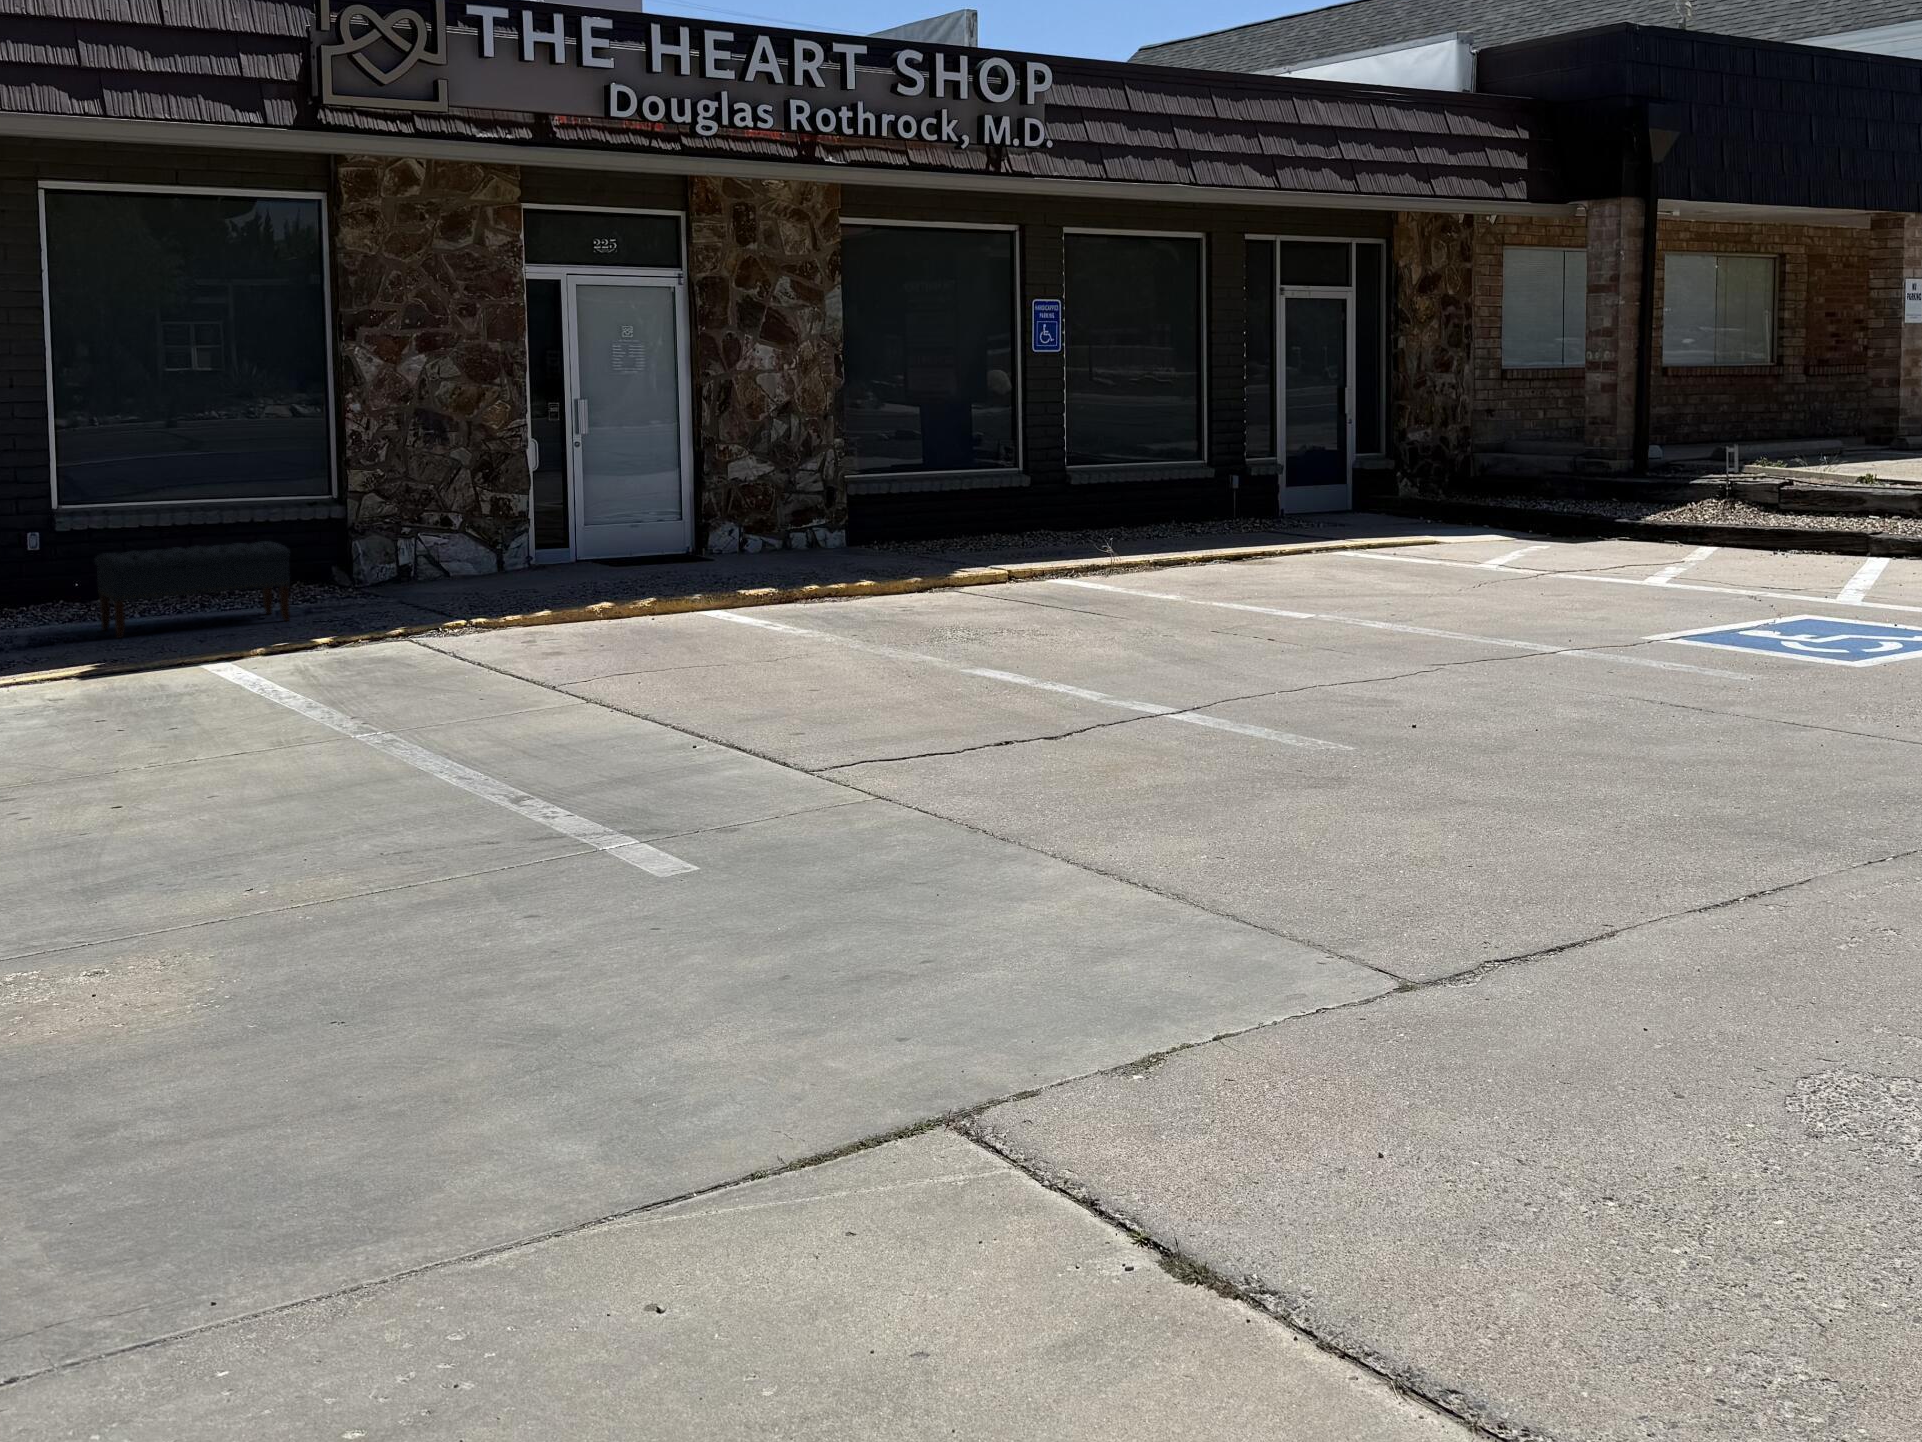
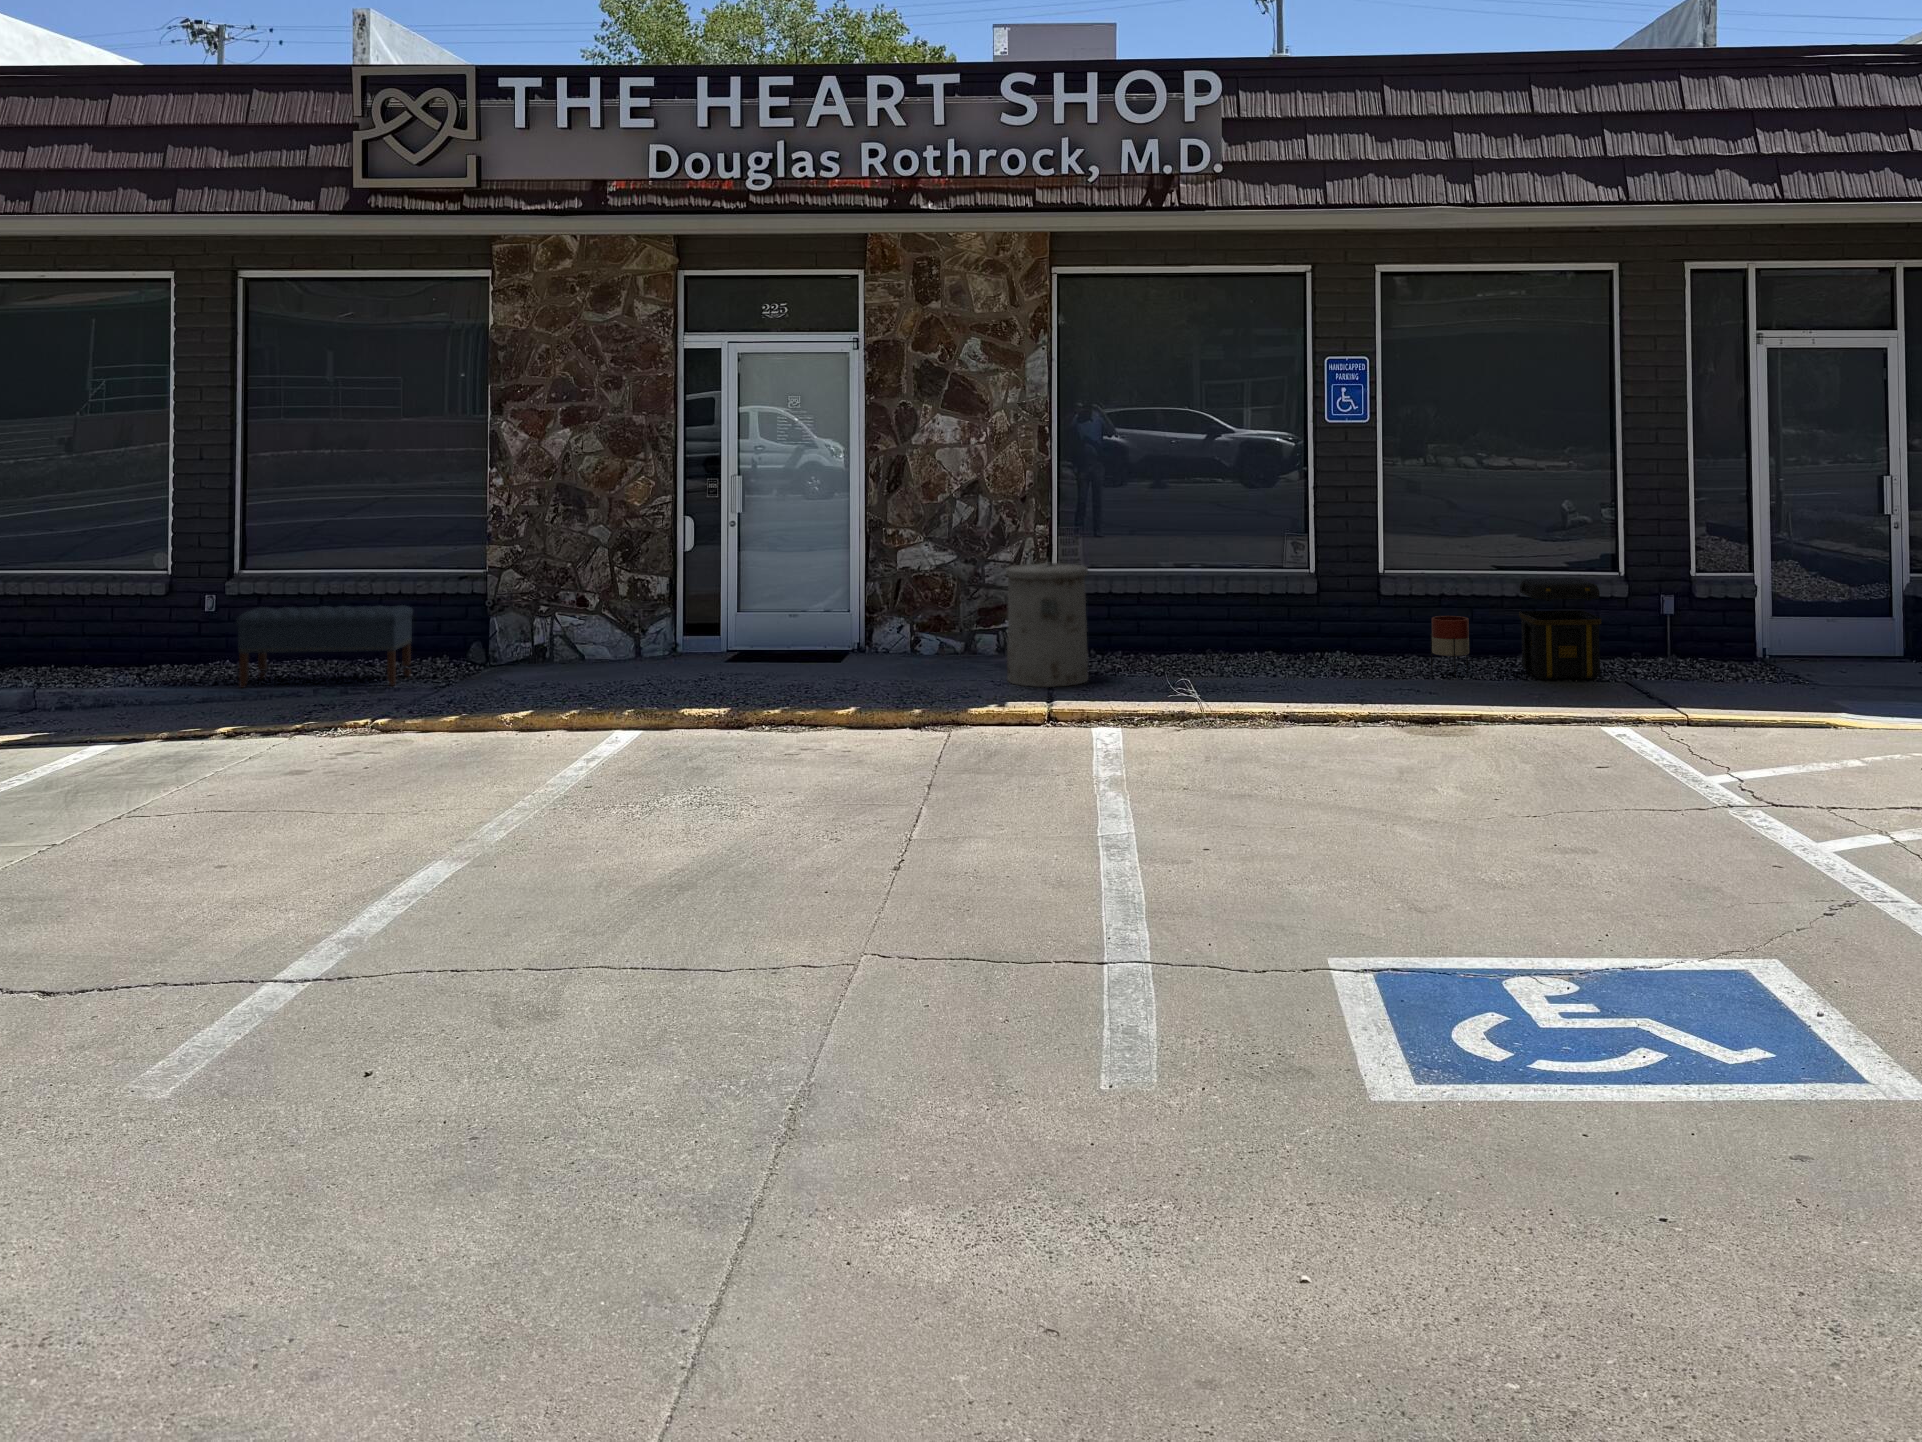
toolbox: none [1161,463,1226,537] -> present [1519,578,1602,680]
trash can: none [833,467,904,570] -> present [1006,563,1088,687]
planter: none [1109,496,1138,540] -> present [1430,616,1470,676]

